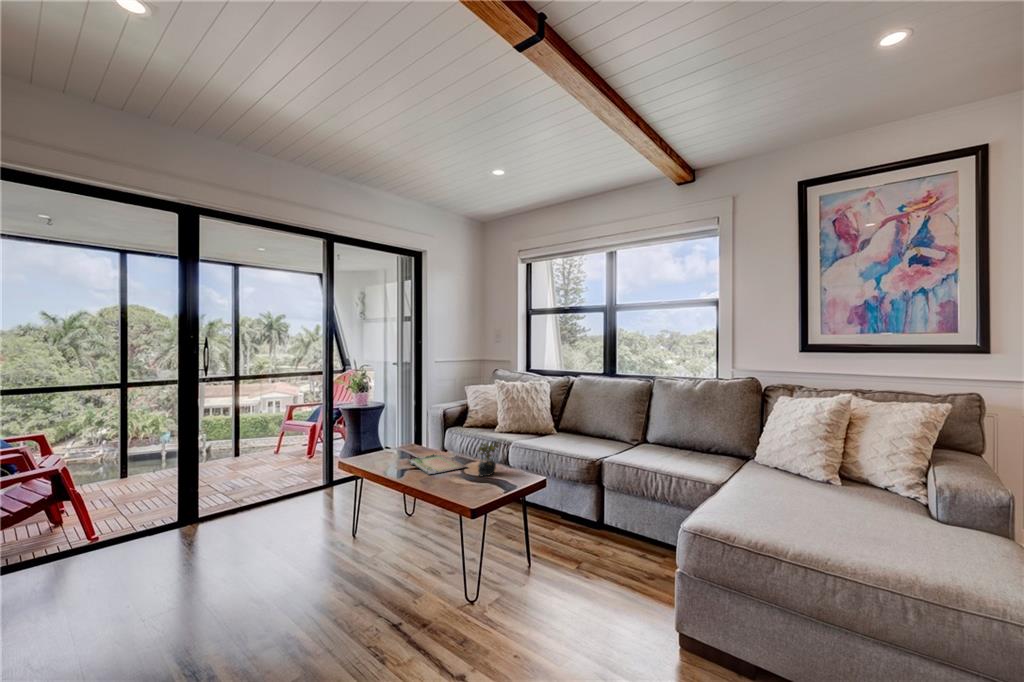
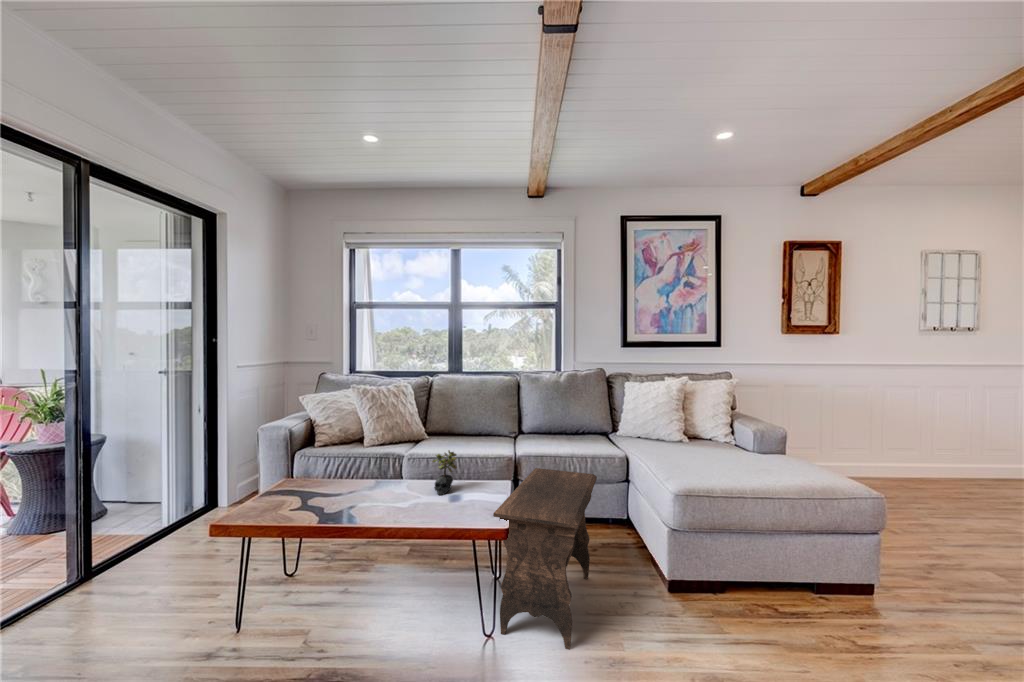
tray: present [408,454,466,475] -> none [315,479,409,509]
footstool: none [474,473,623,639] -> present [493,468,597,650]

